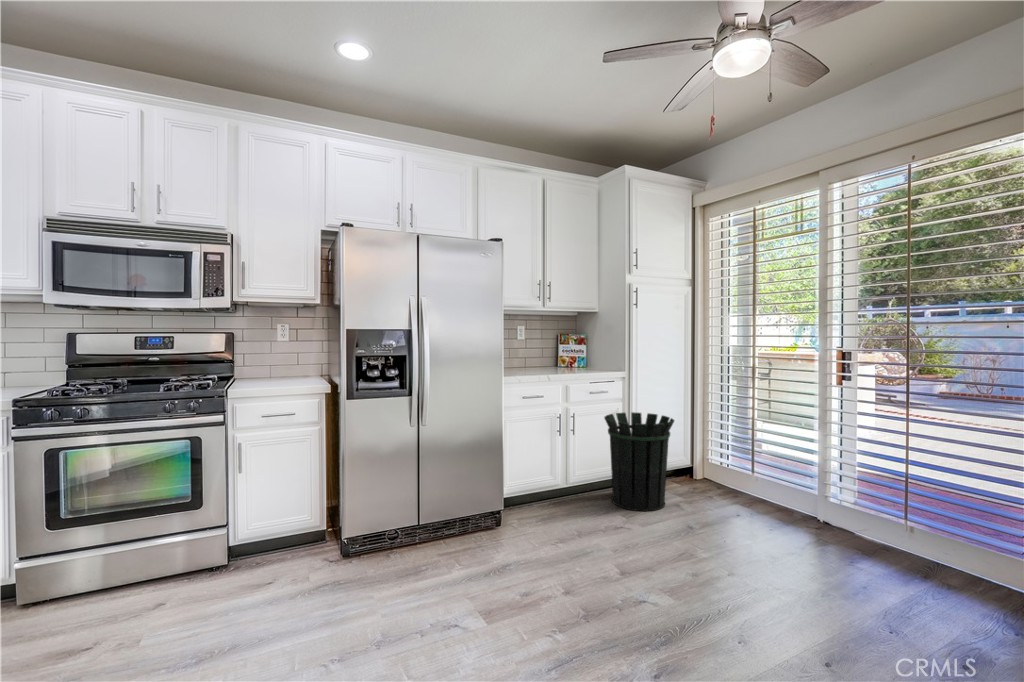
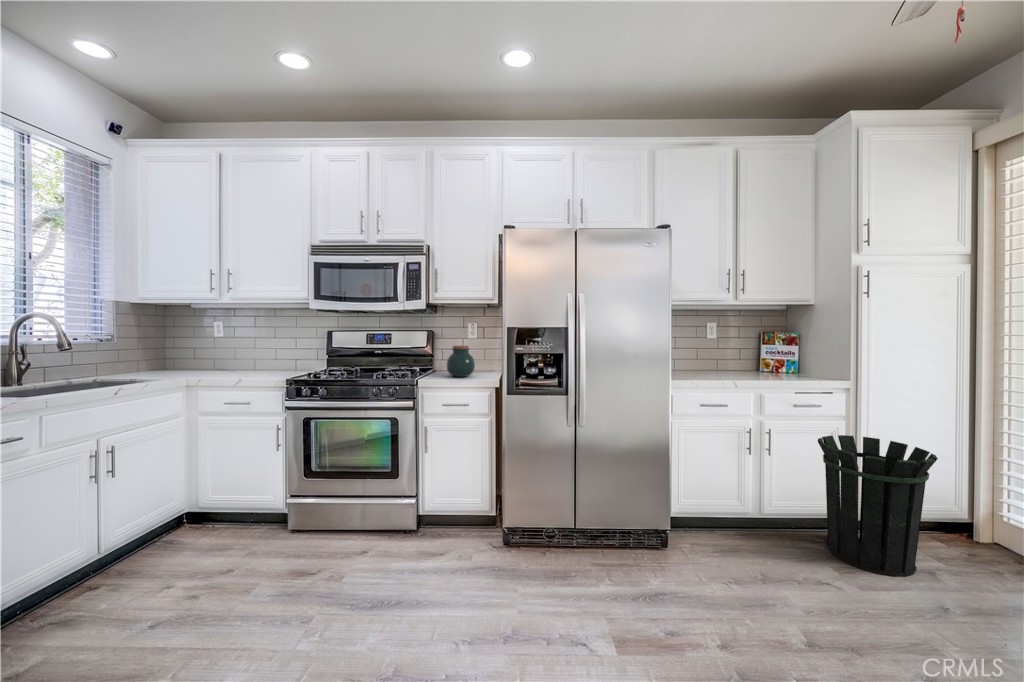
jar: none [262,349,297,384] -> present [447,345,475,377]

